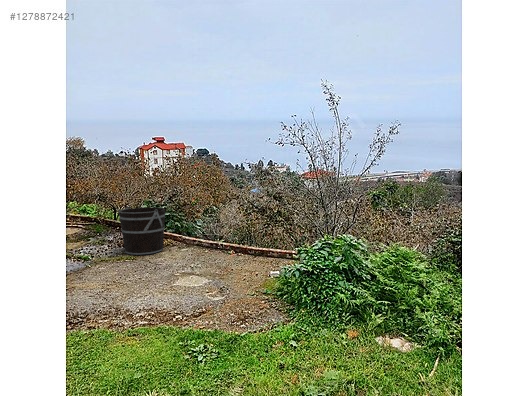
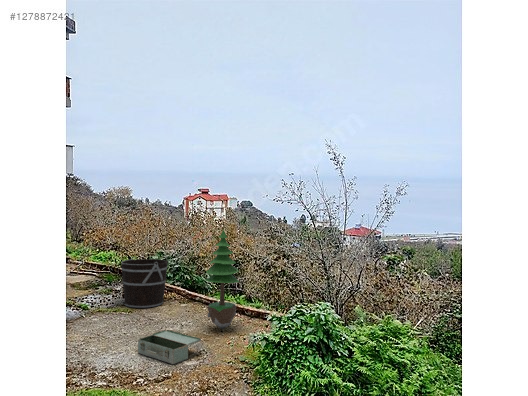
potted tree: none [214,173,248,268] -> present [205,230,239,329]
toolbox: none [163,271,224,301] -> present [138,330,201,364]

